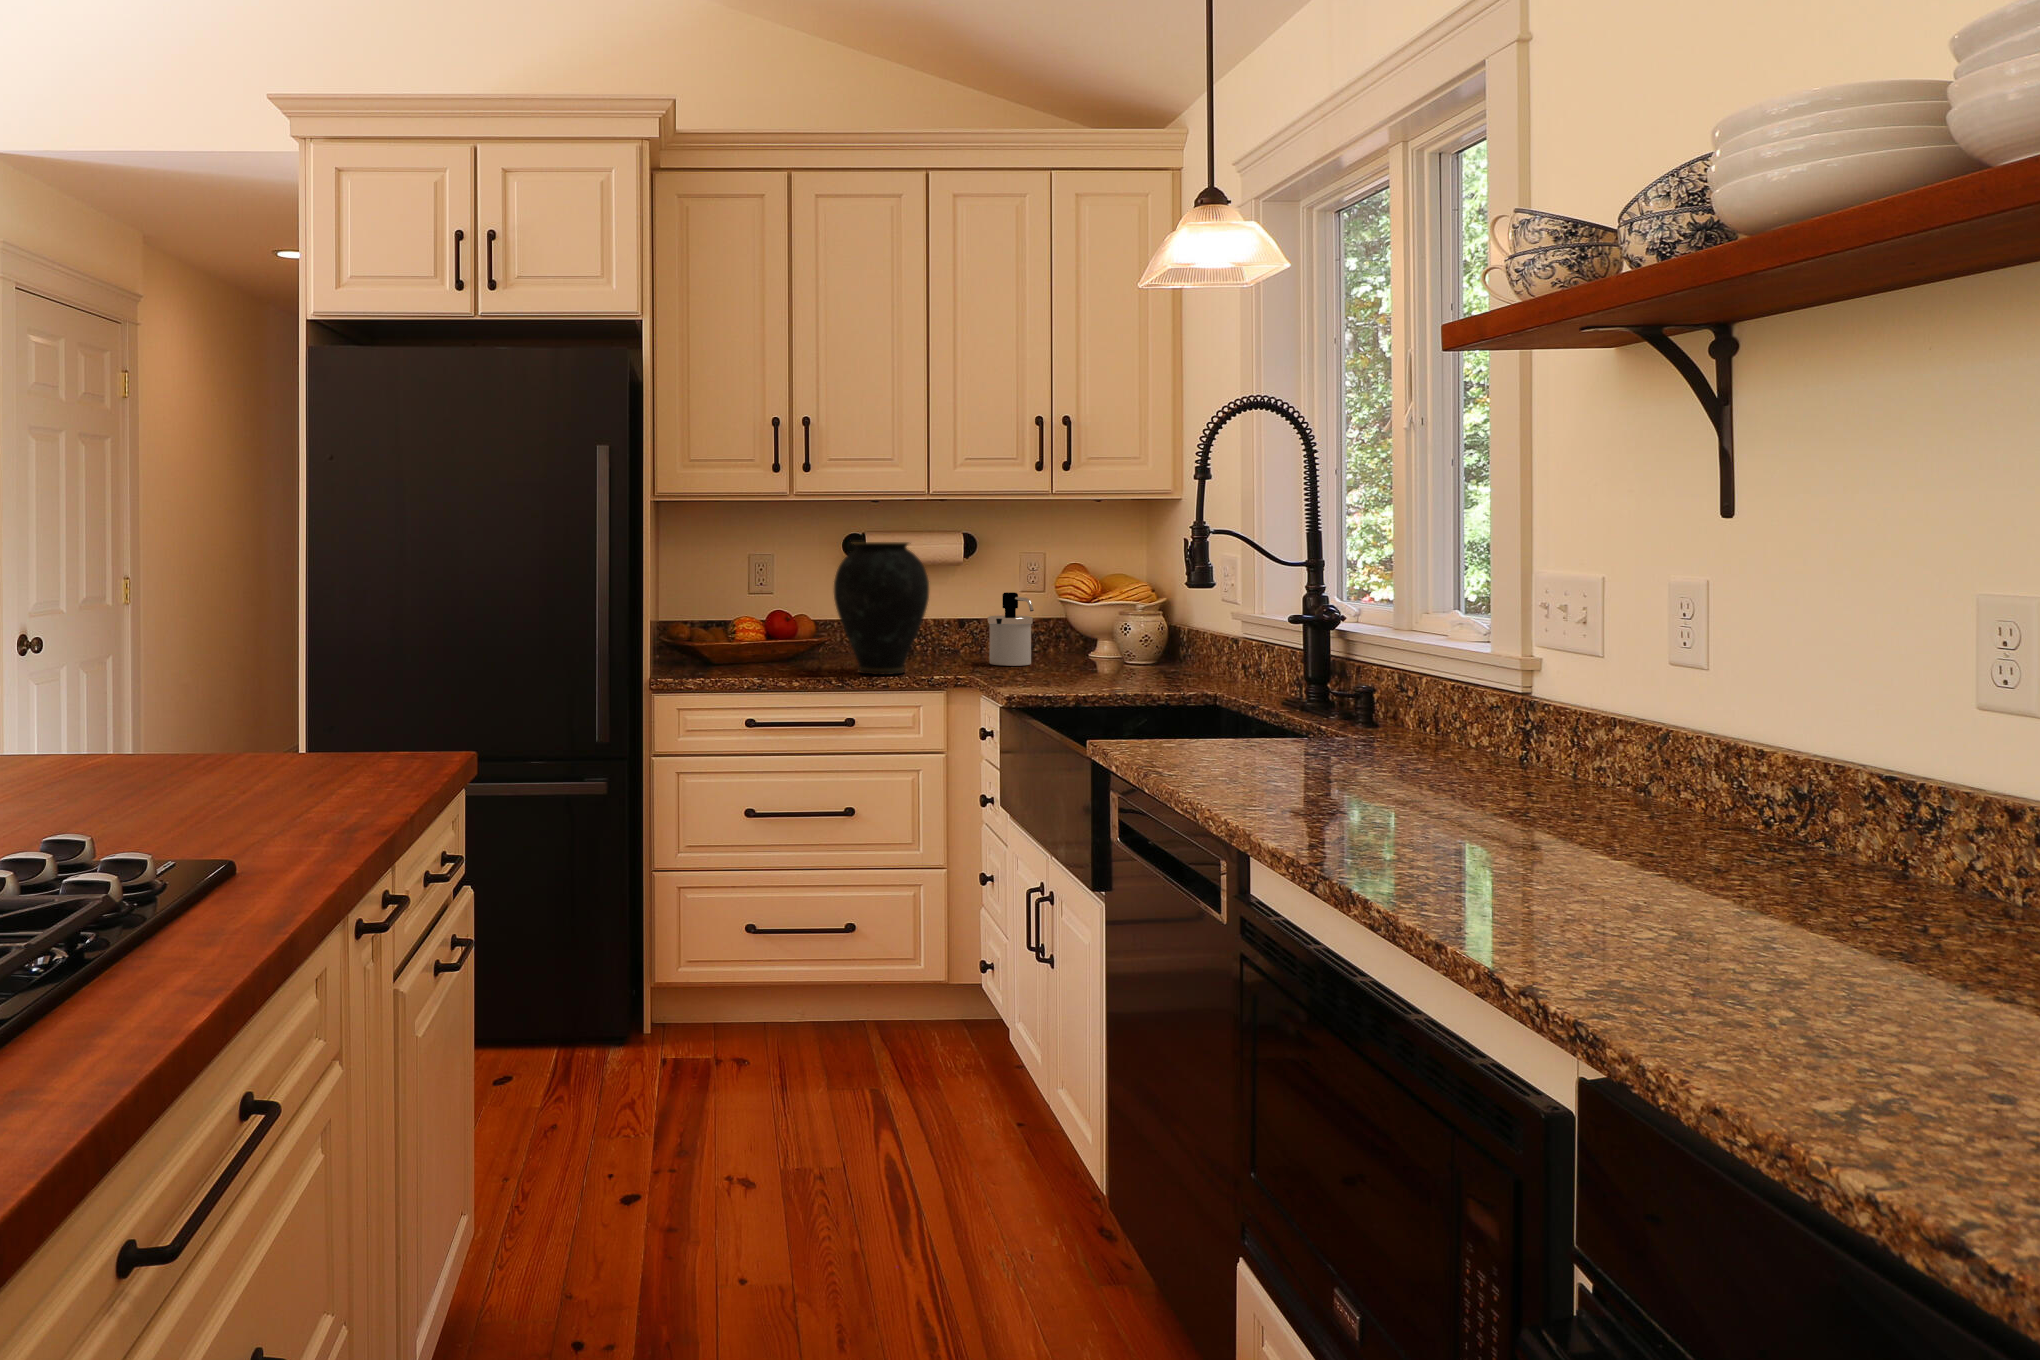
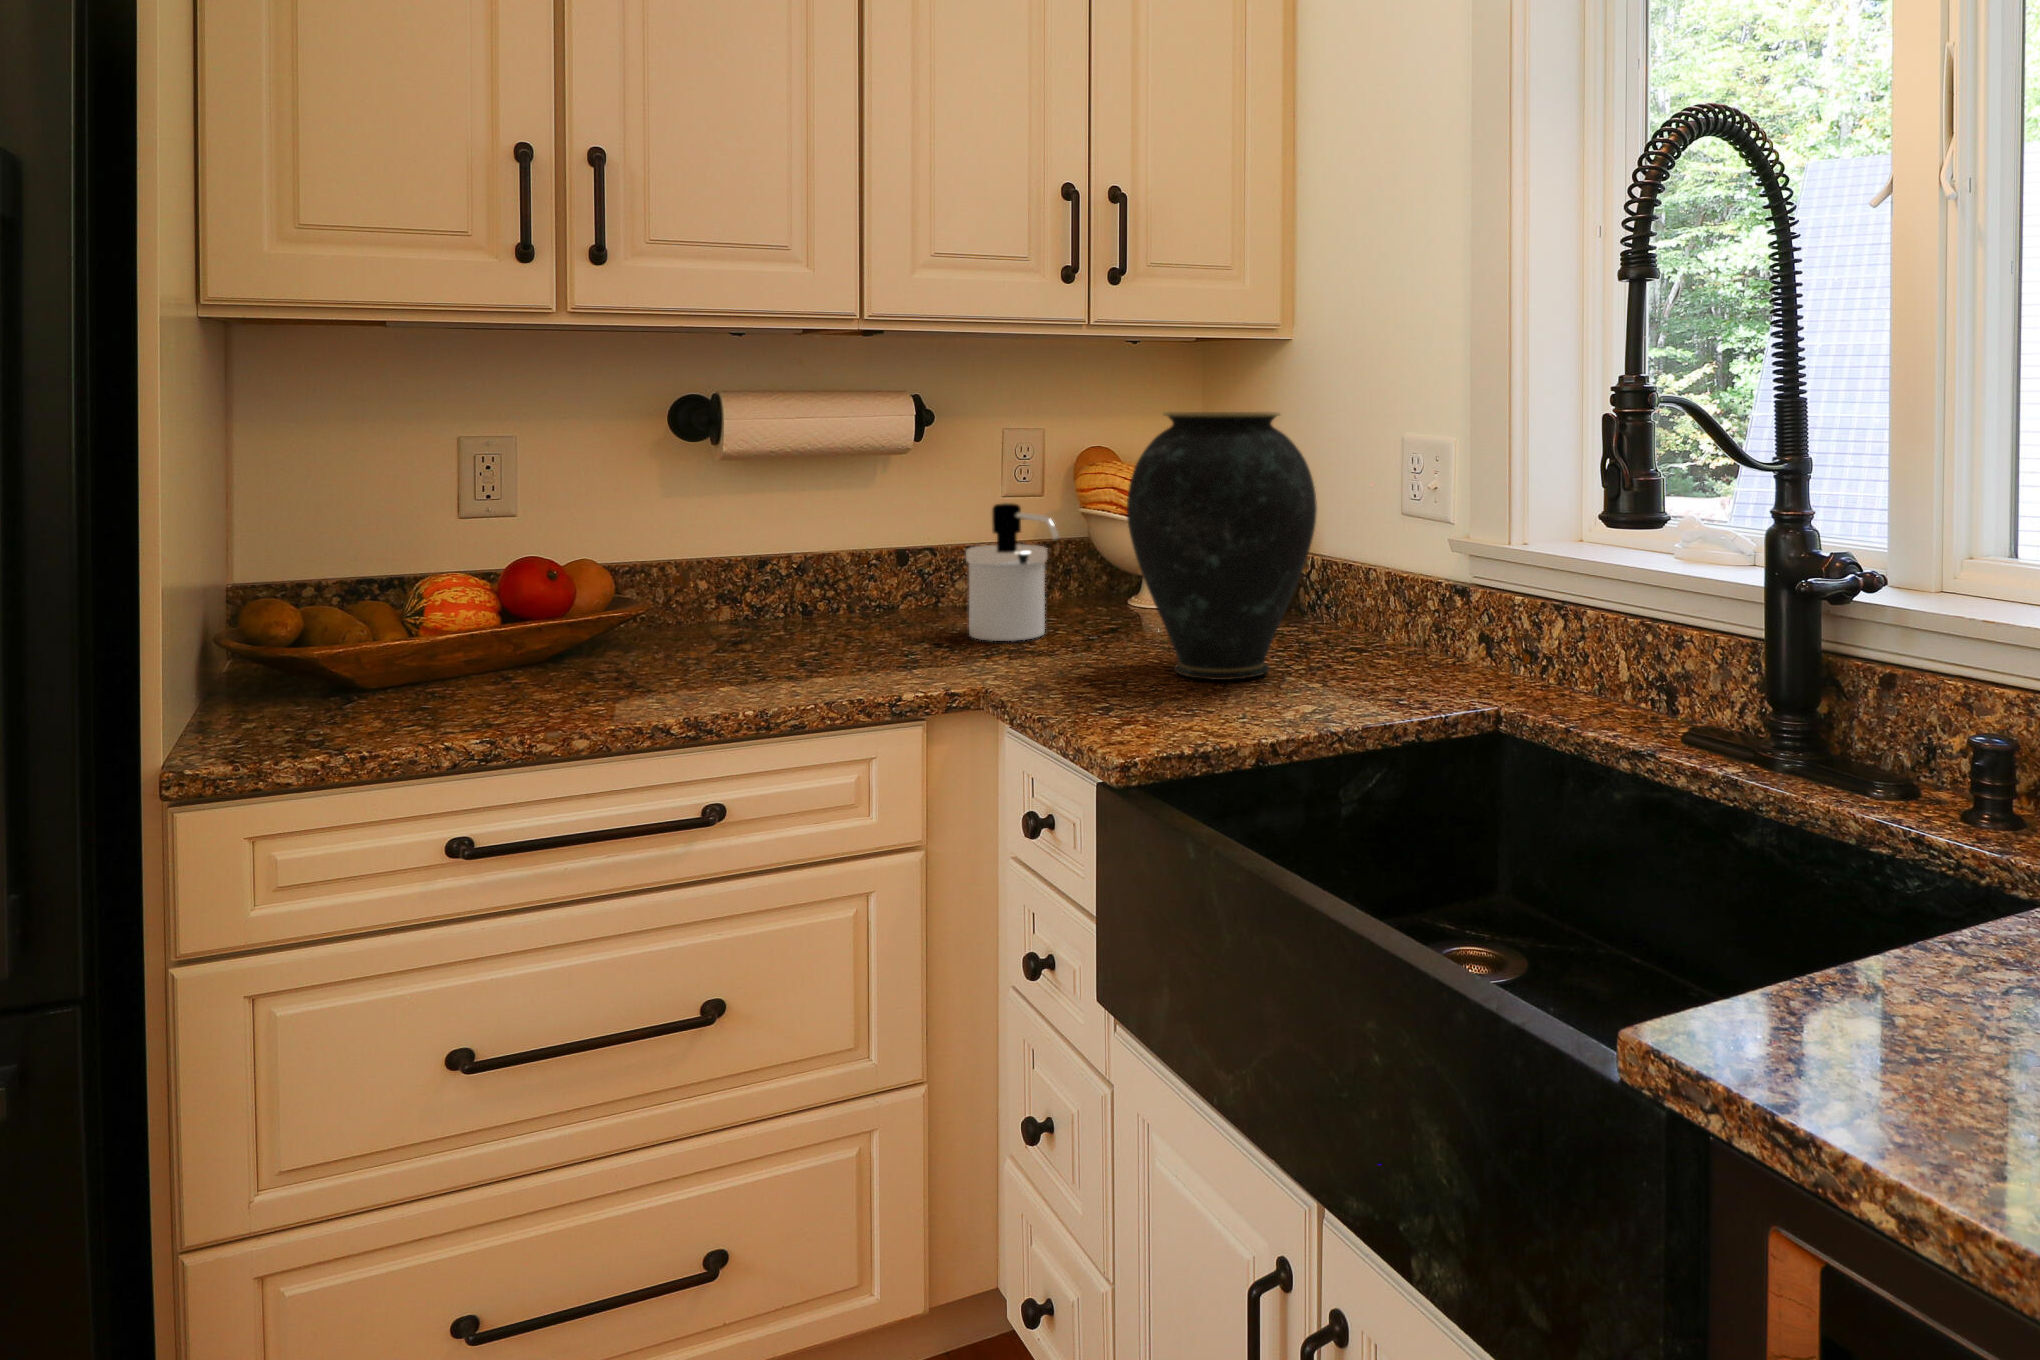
vase: present [834,542,929,675] -> present [1127,412,1317,680]

